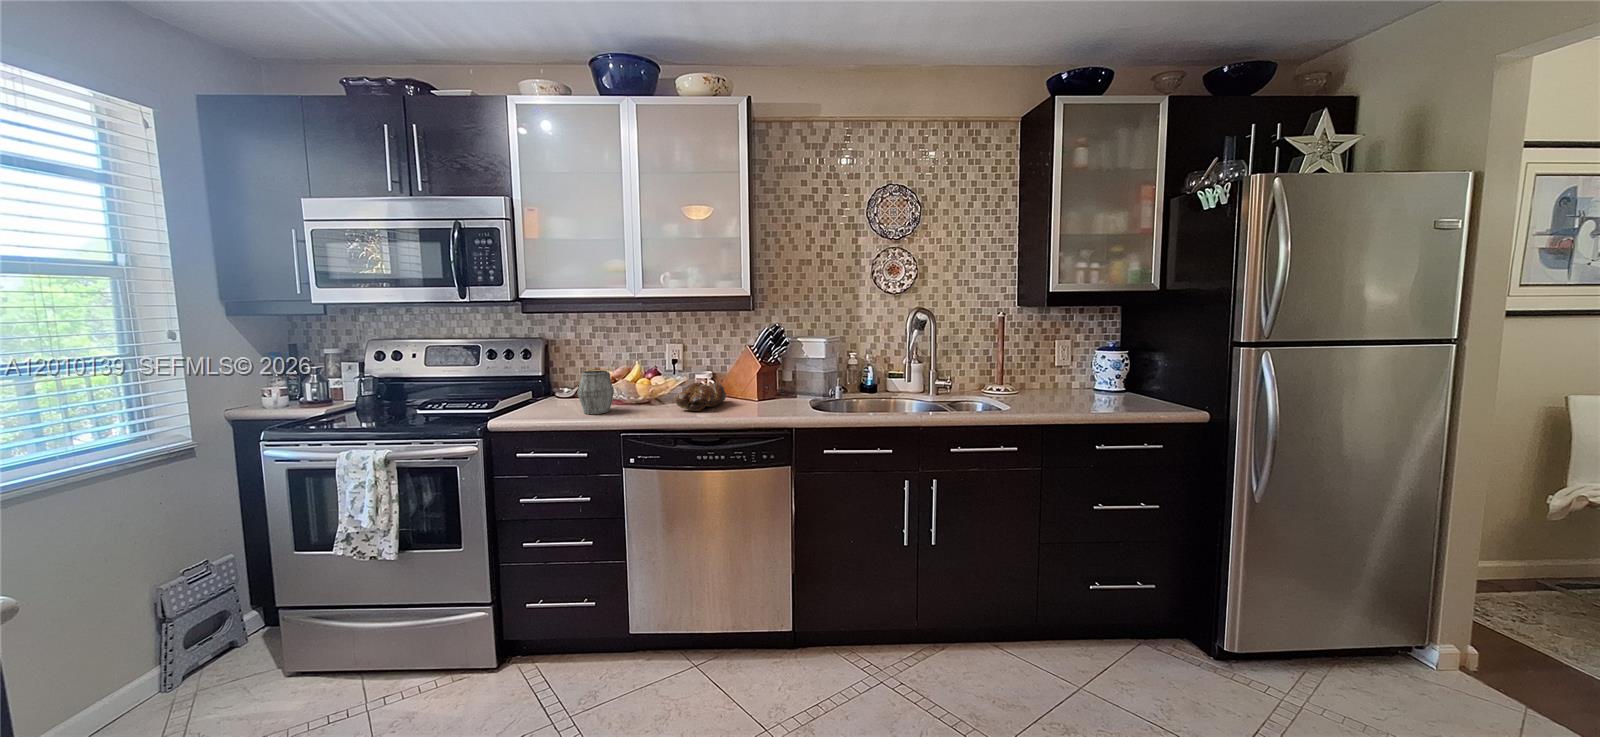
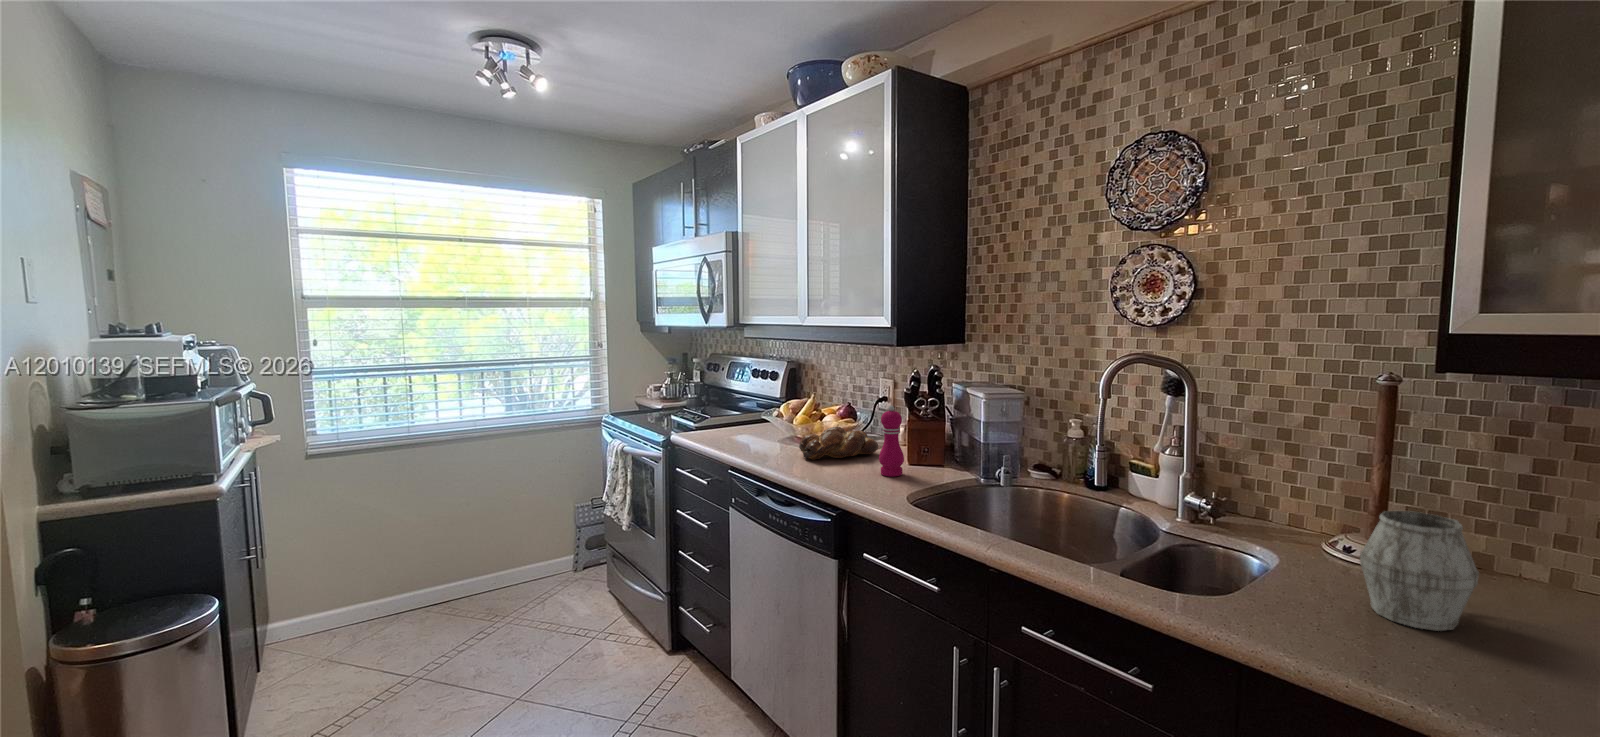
pepper mill: none [765,355,783,408] -> present [879,405,904,476]
mug: present [578,370,614,414] -> present [1360,511,1479,631]

